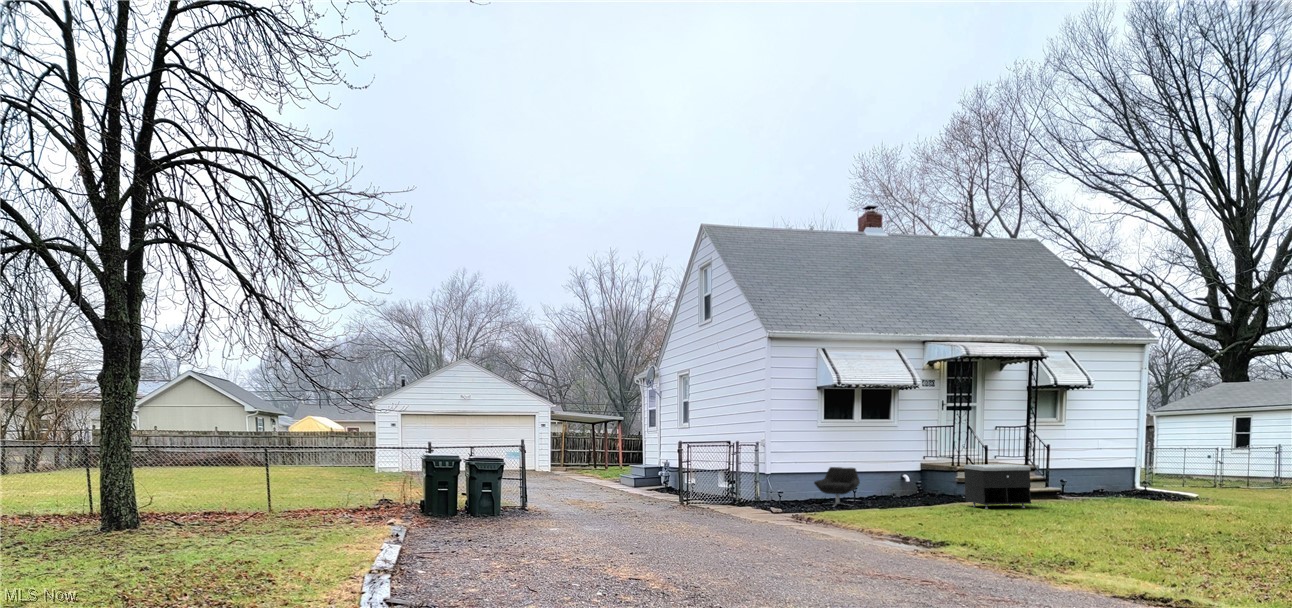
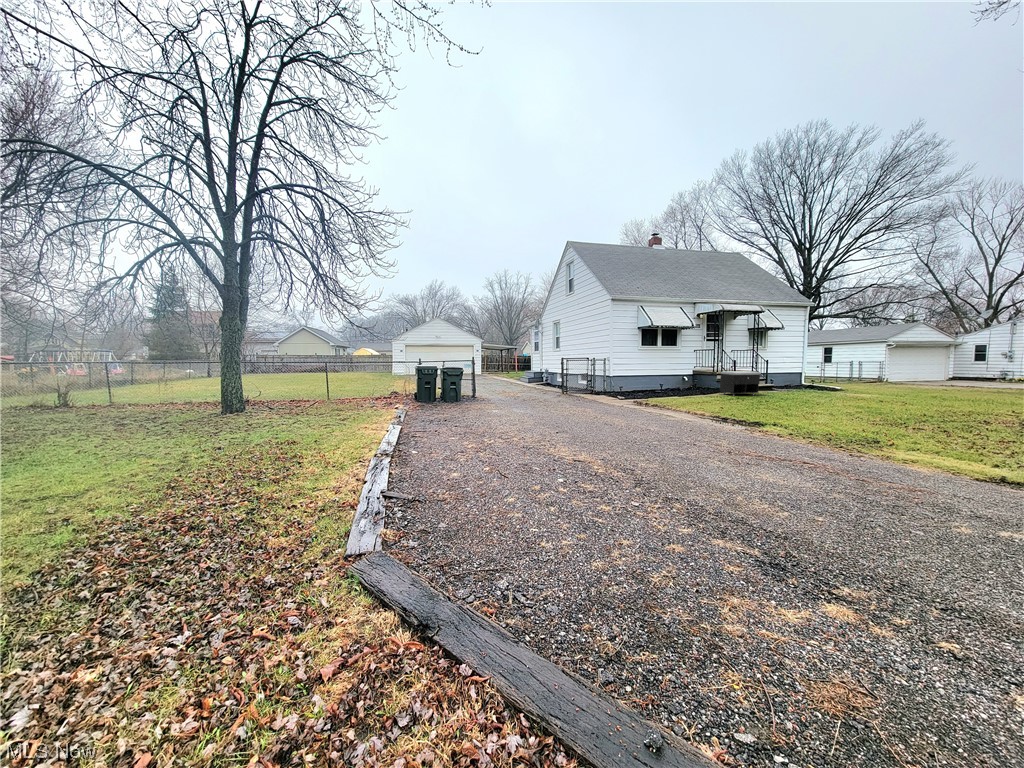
lounge chair: present [814,467,860,506] -> none [635,373,660,394]

